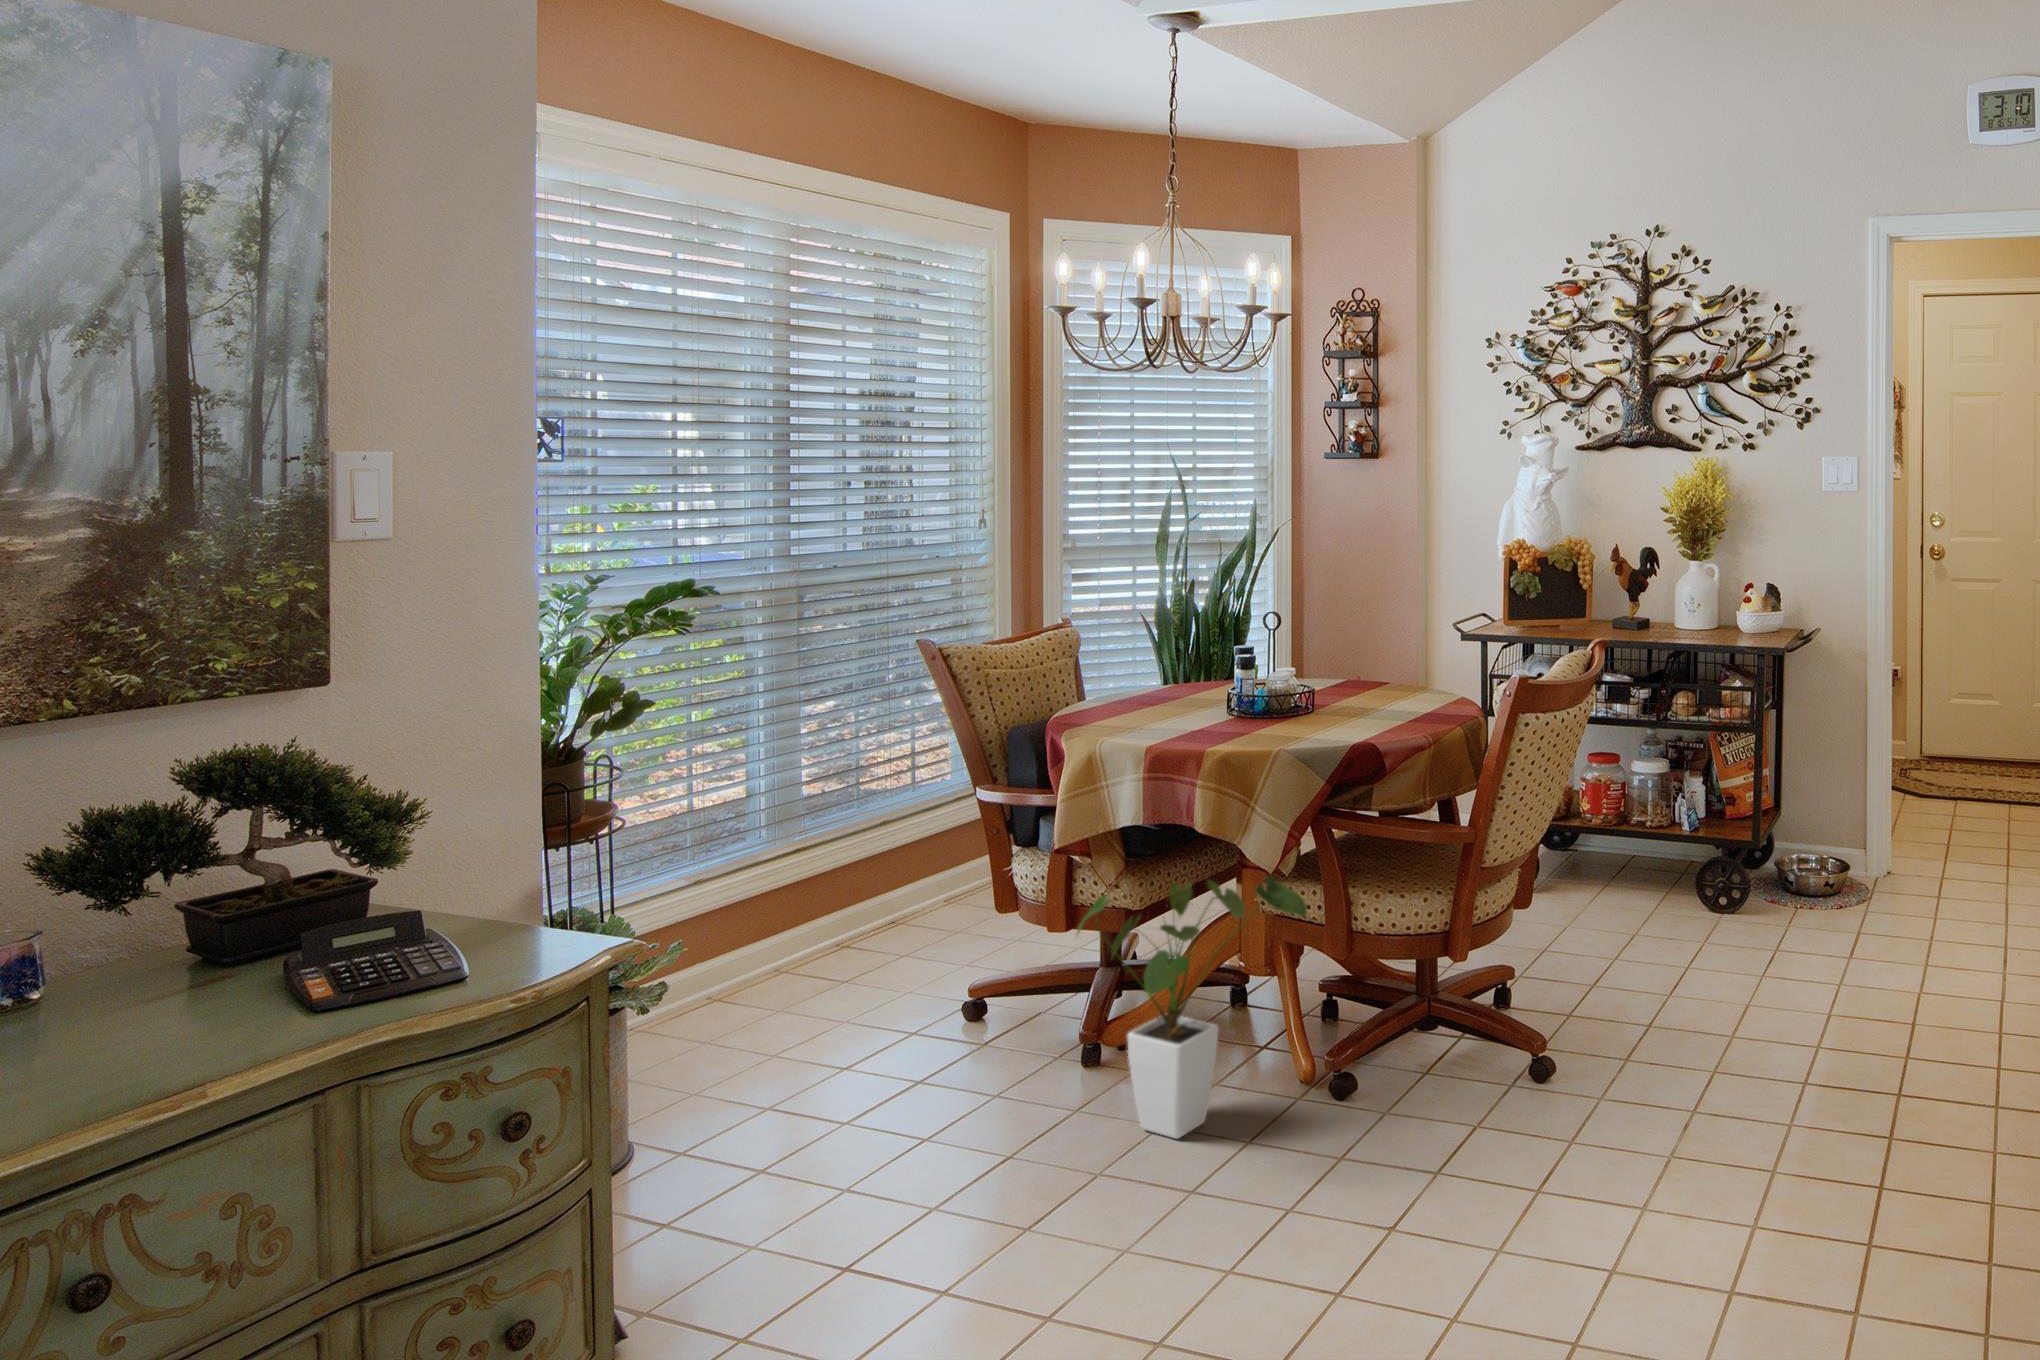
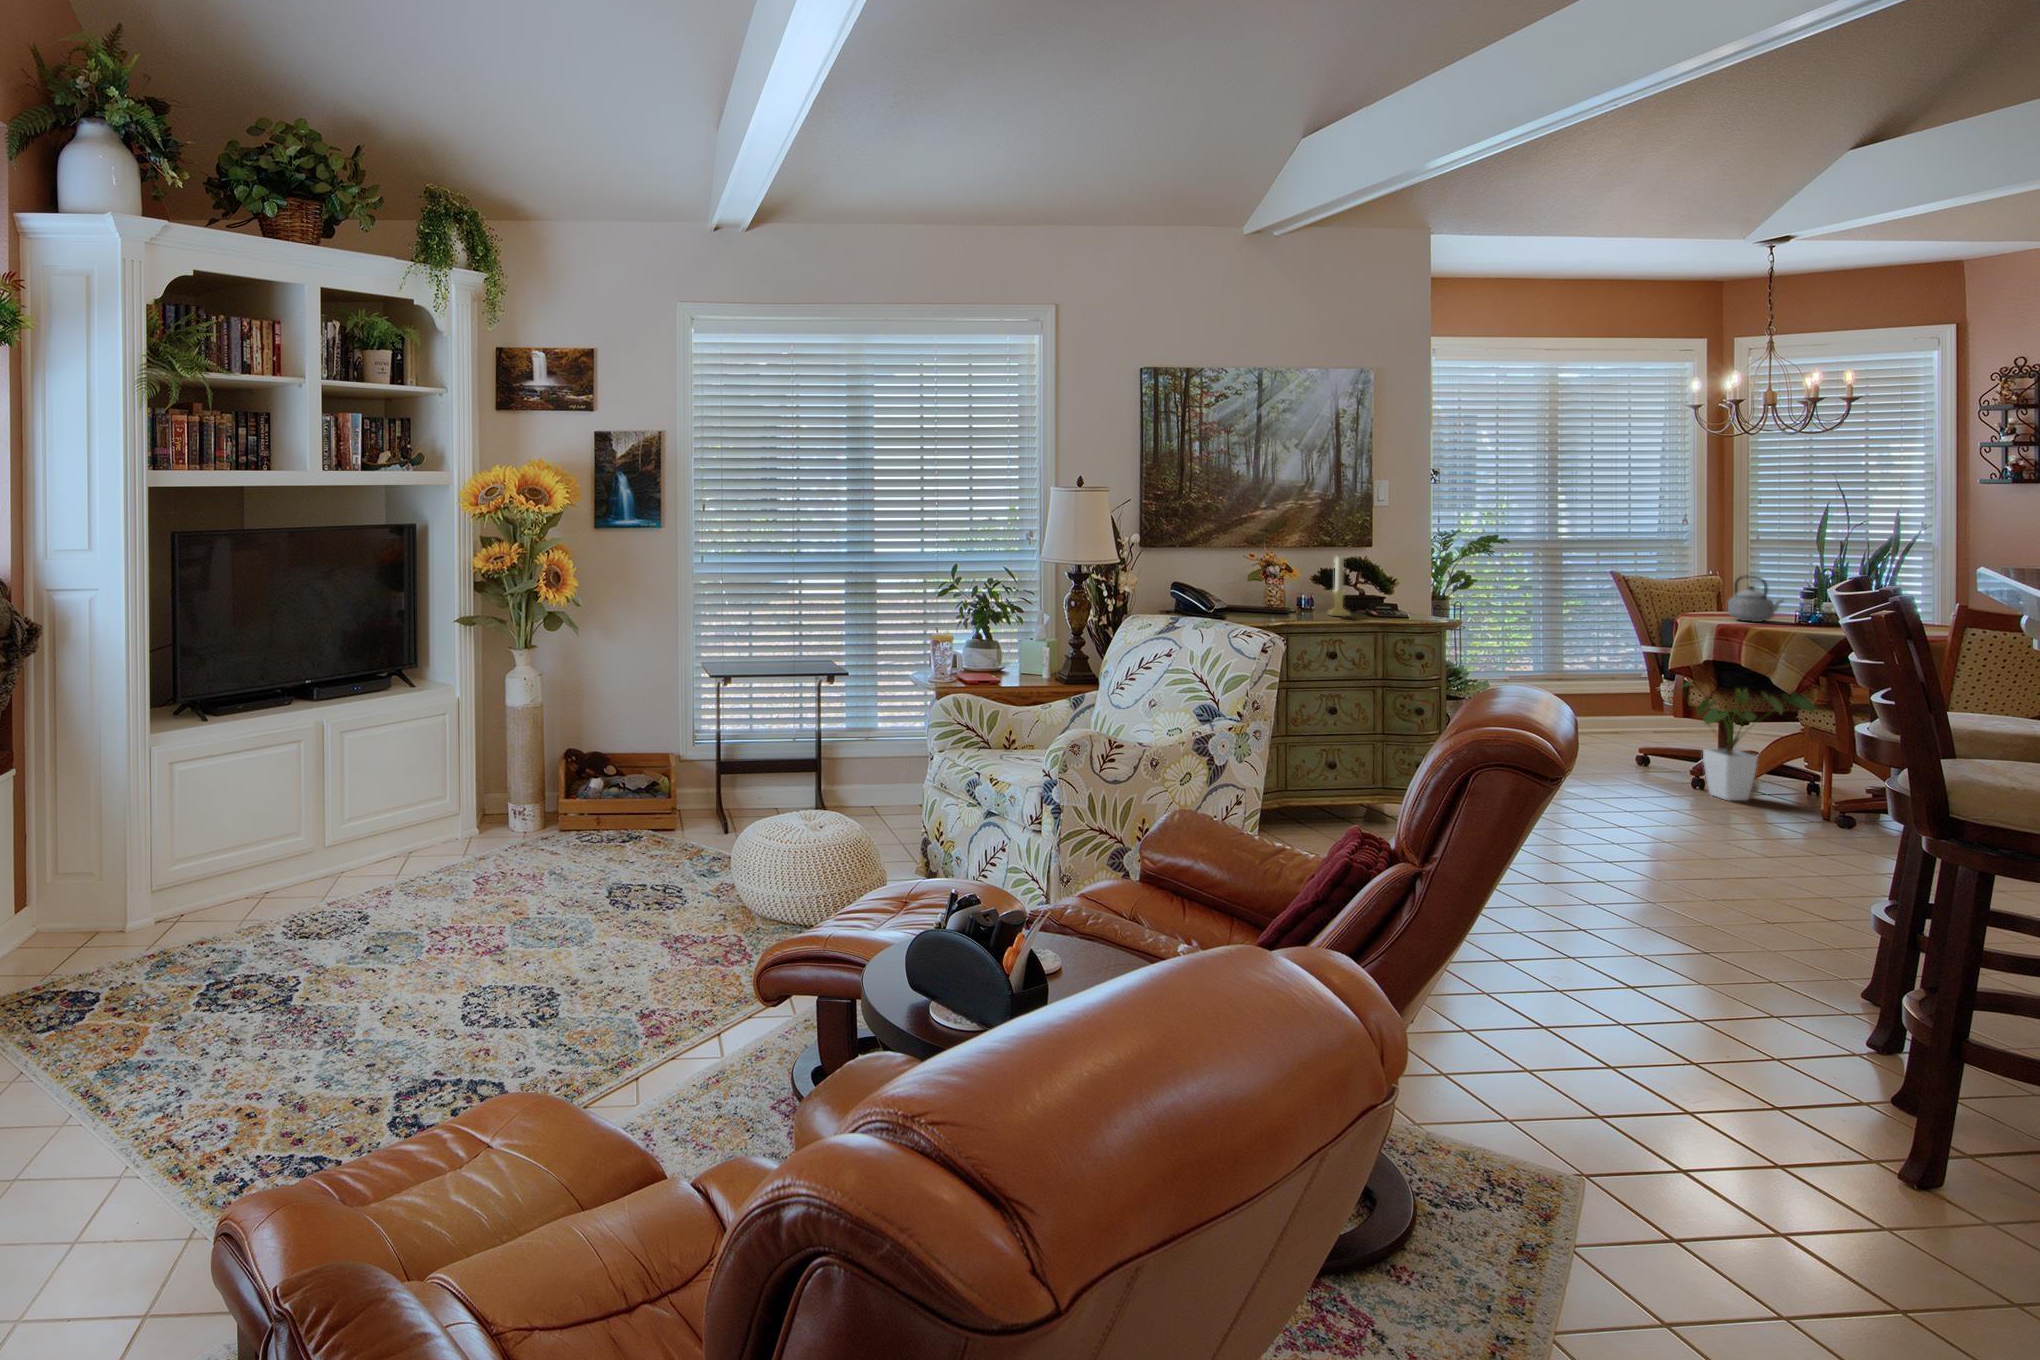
teapot: none [1129,639,1219,730] -> present [1728,576,1784,622]
candle holder: none [89,760,201,1033] -> present [1328,557,1350,617]

